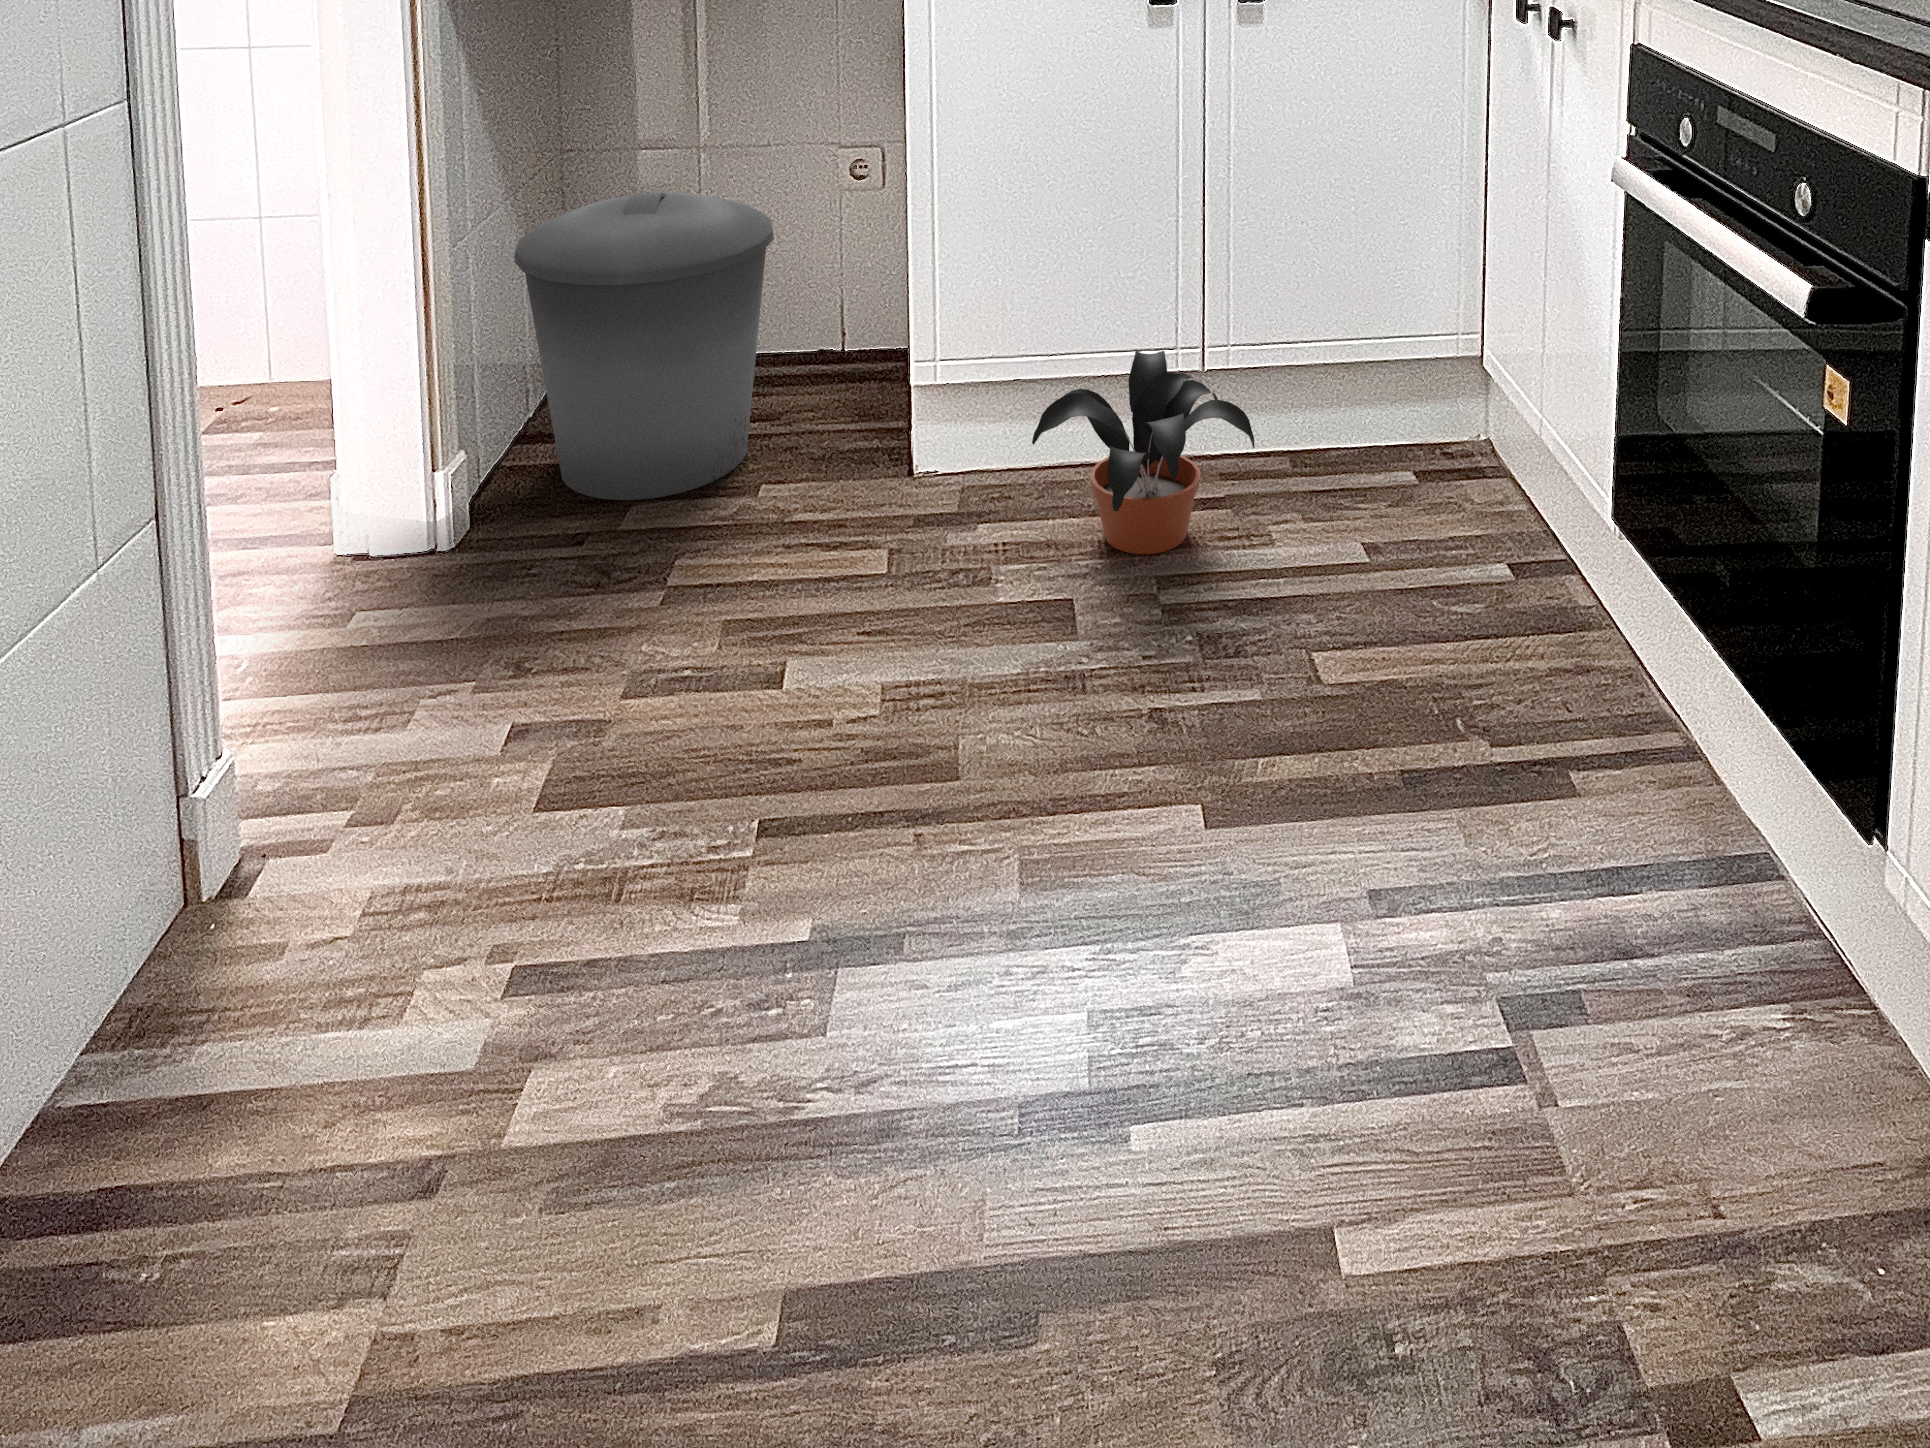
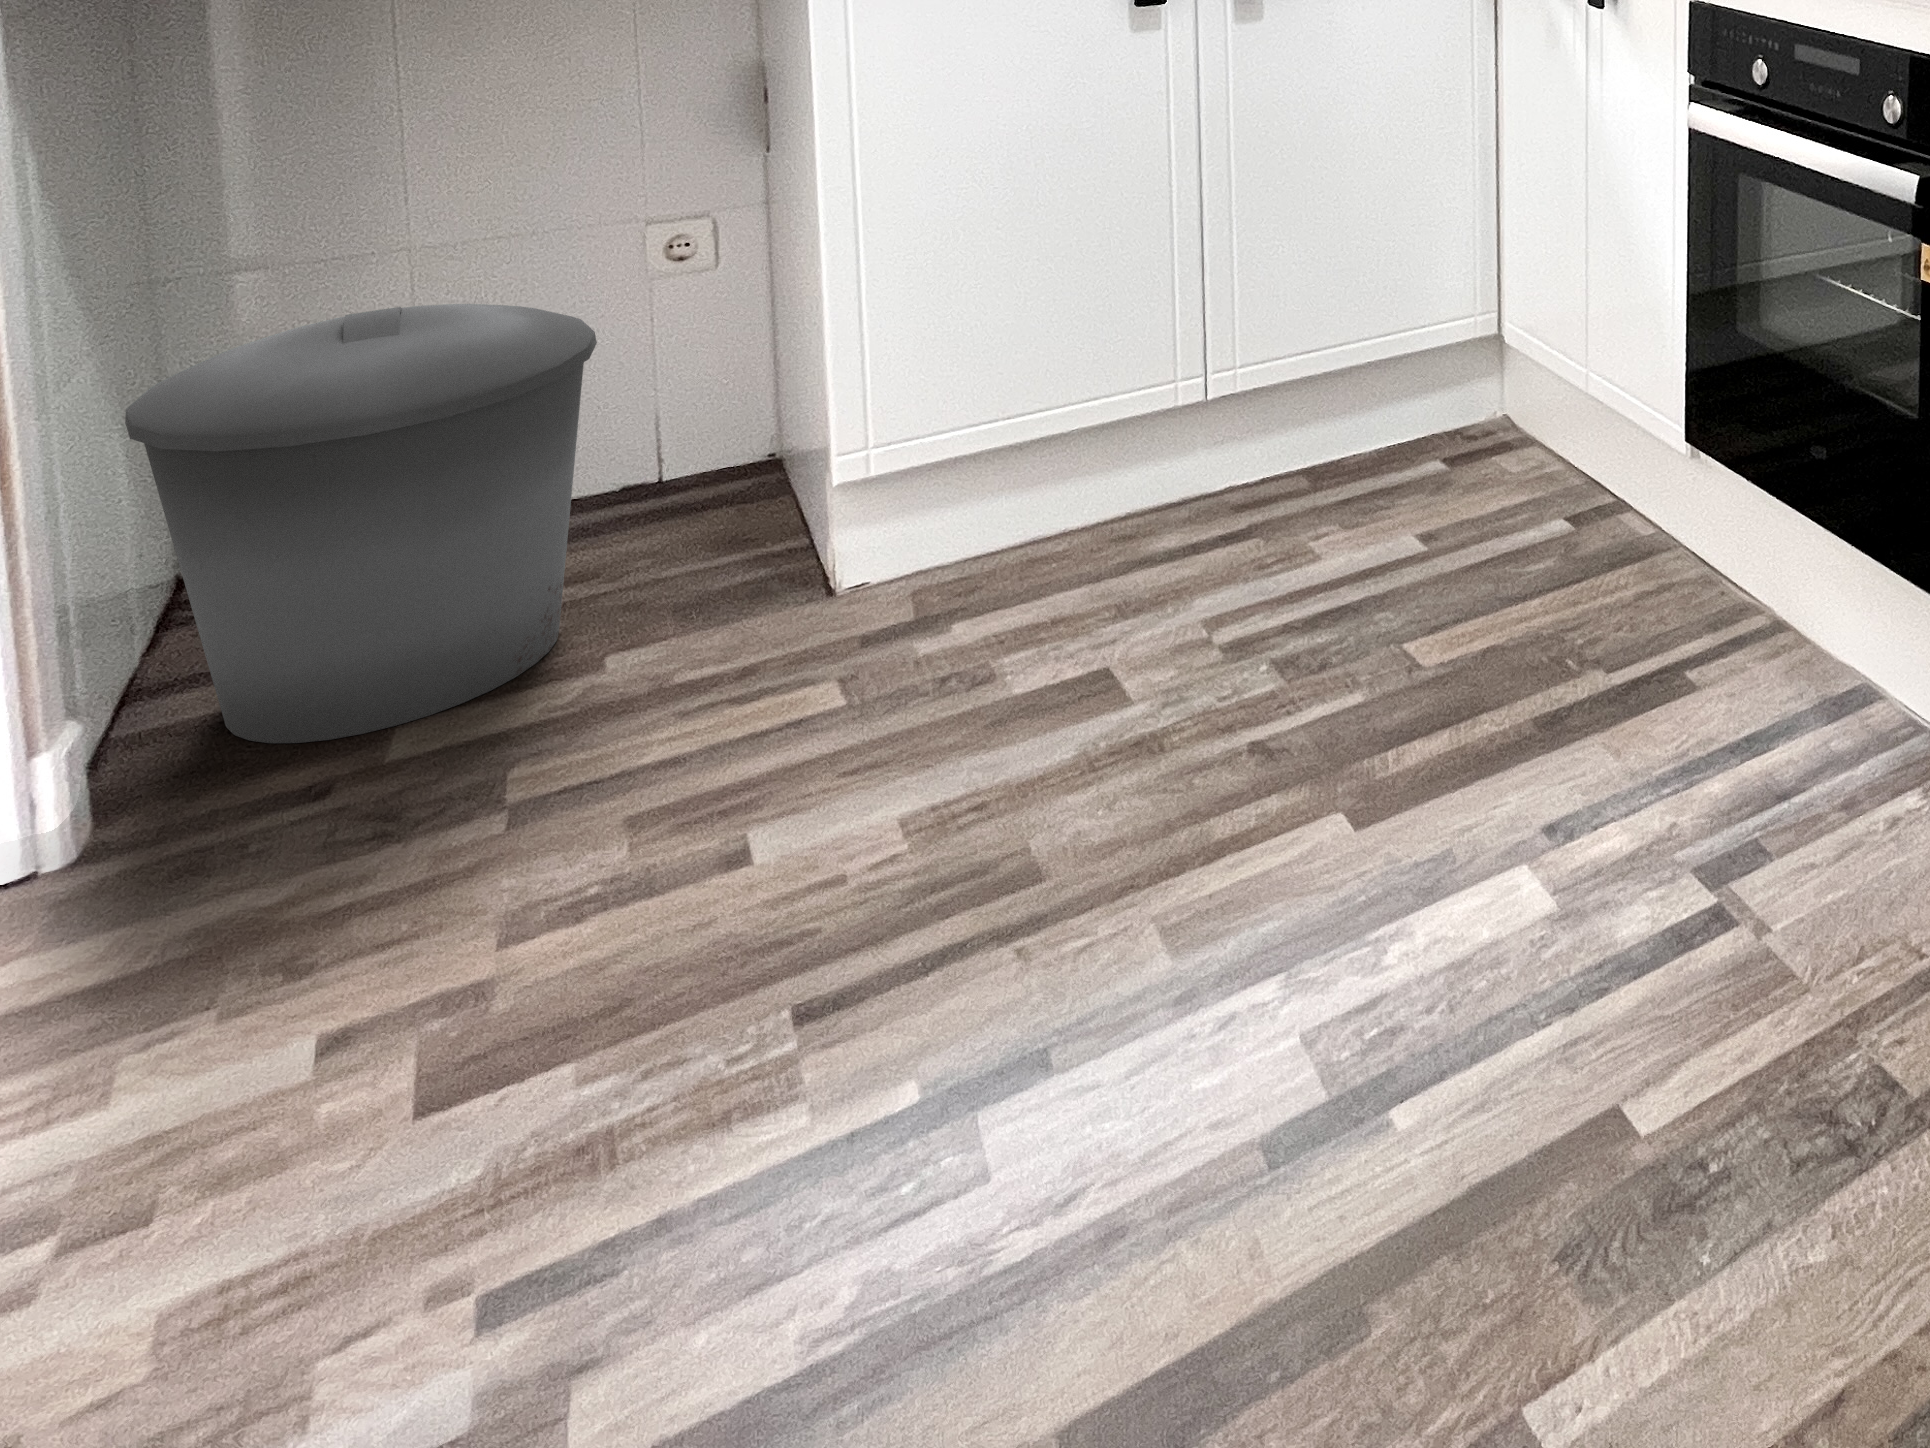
potted plant: present [1032,351,1255,554] -> none [1039,386,1305,610]

